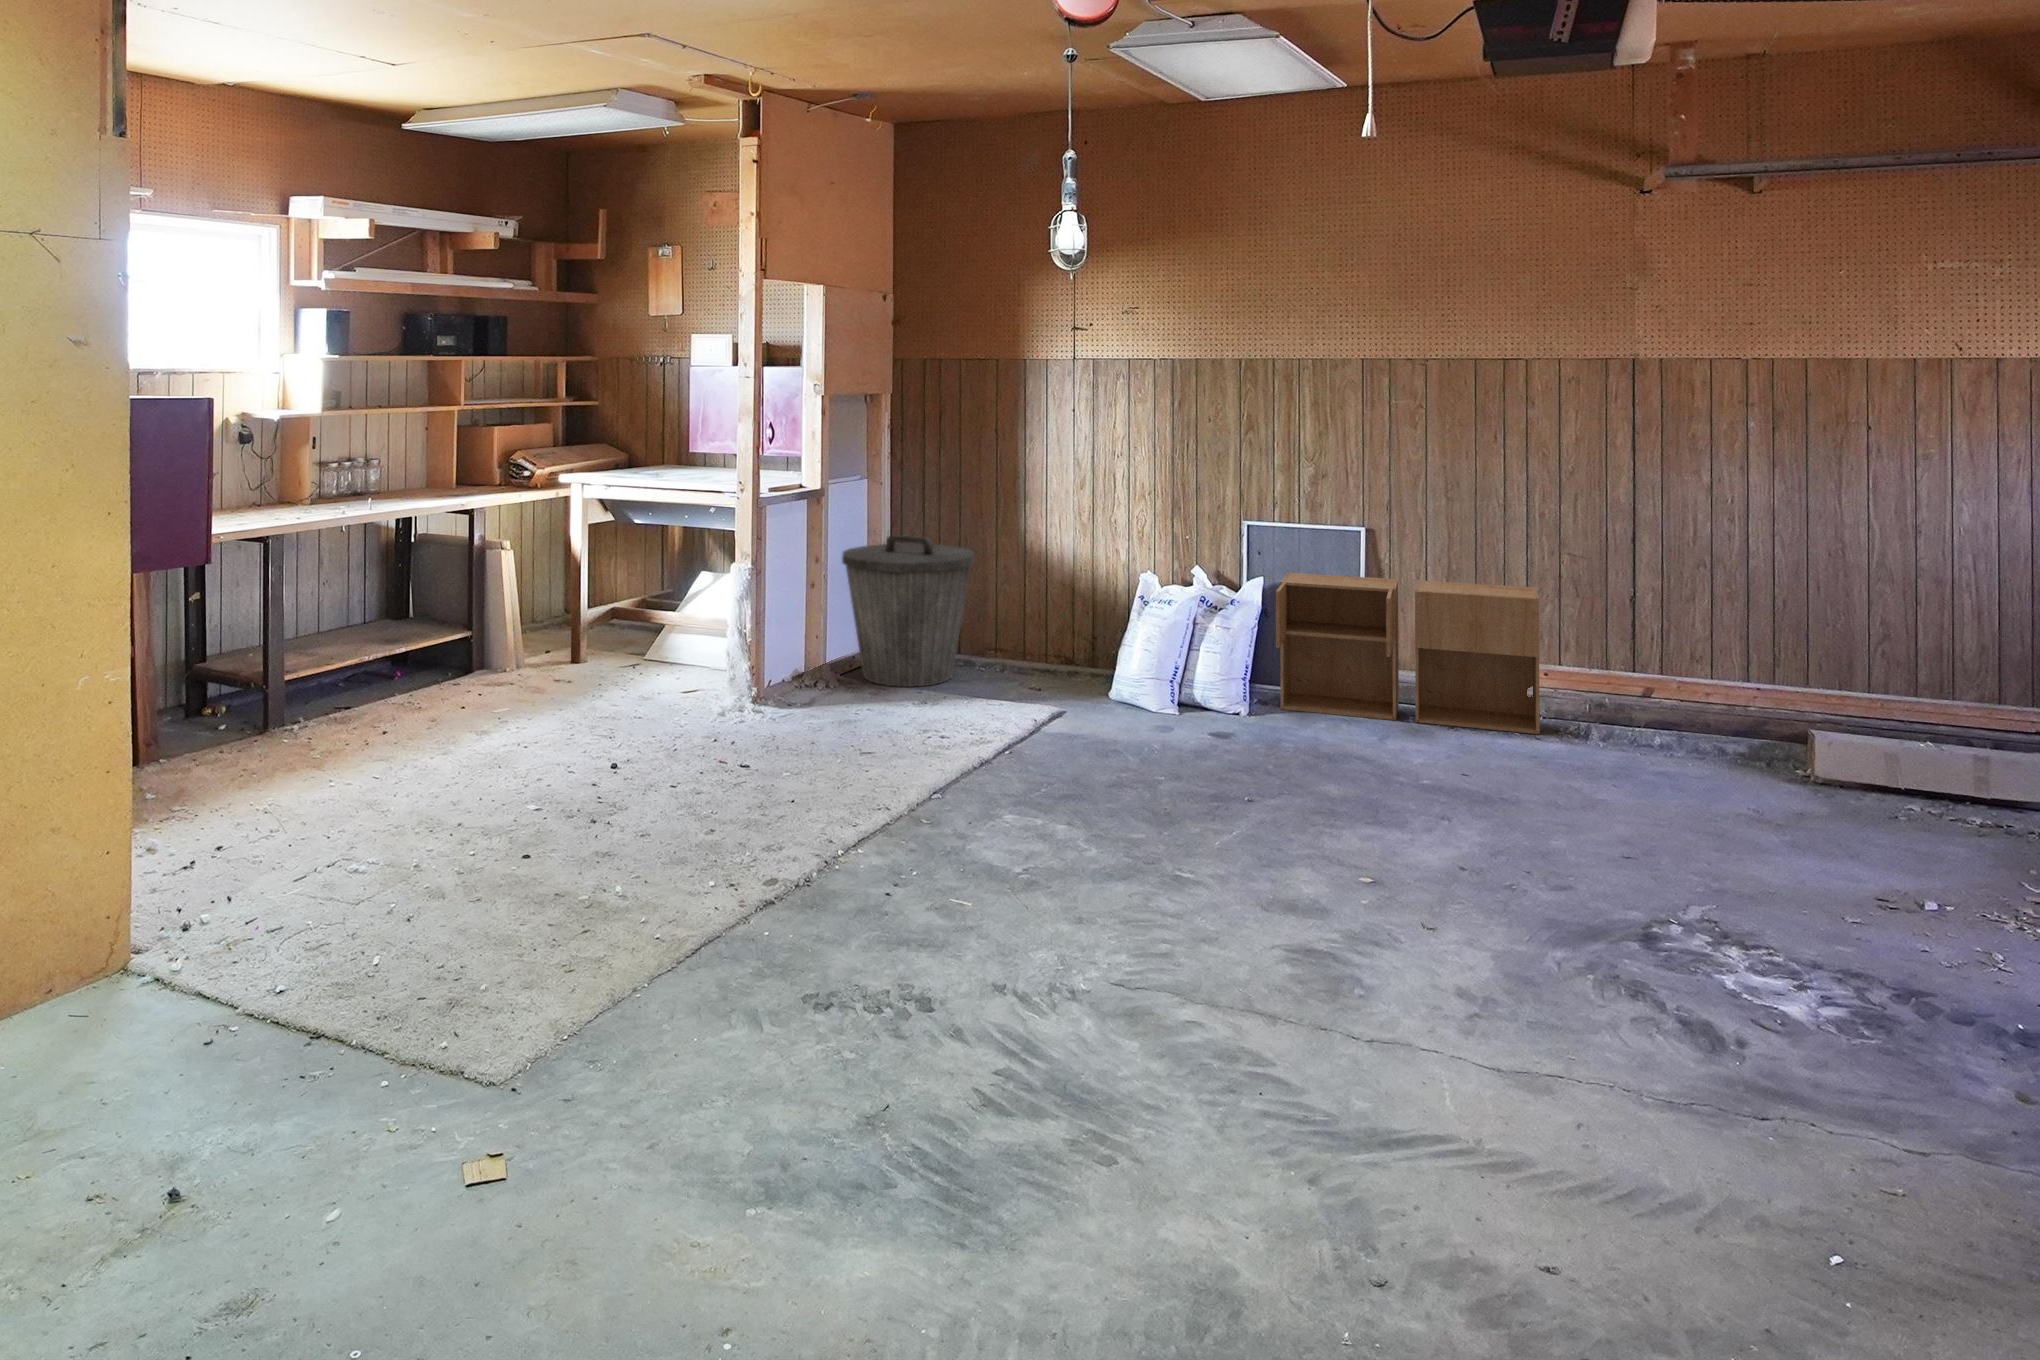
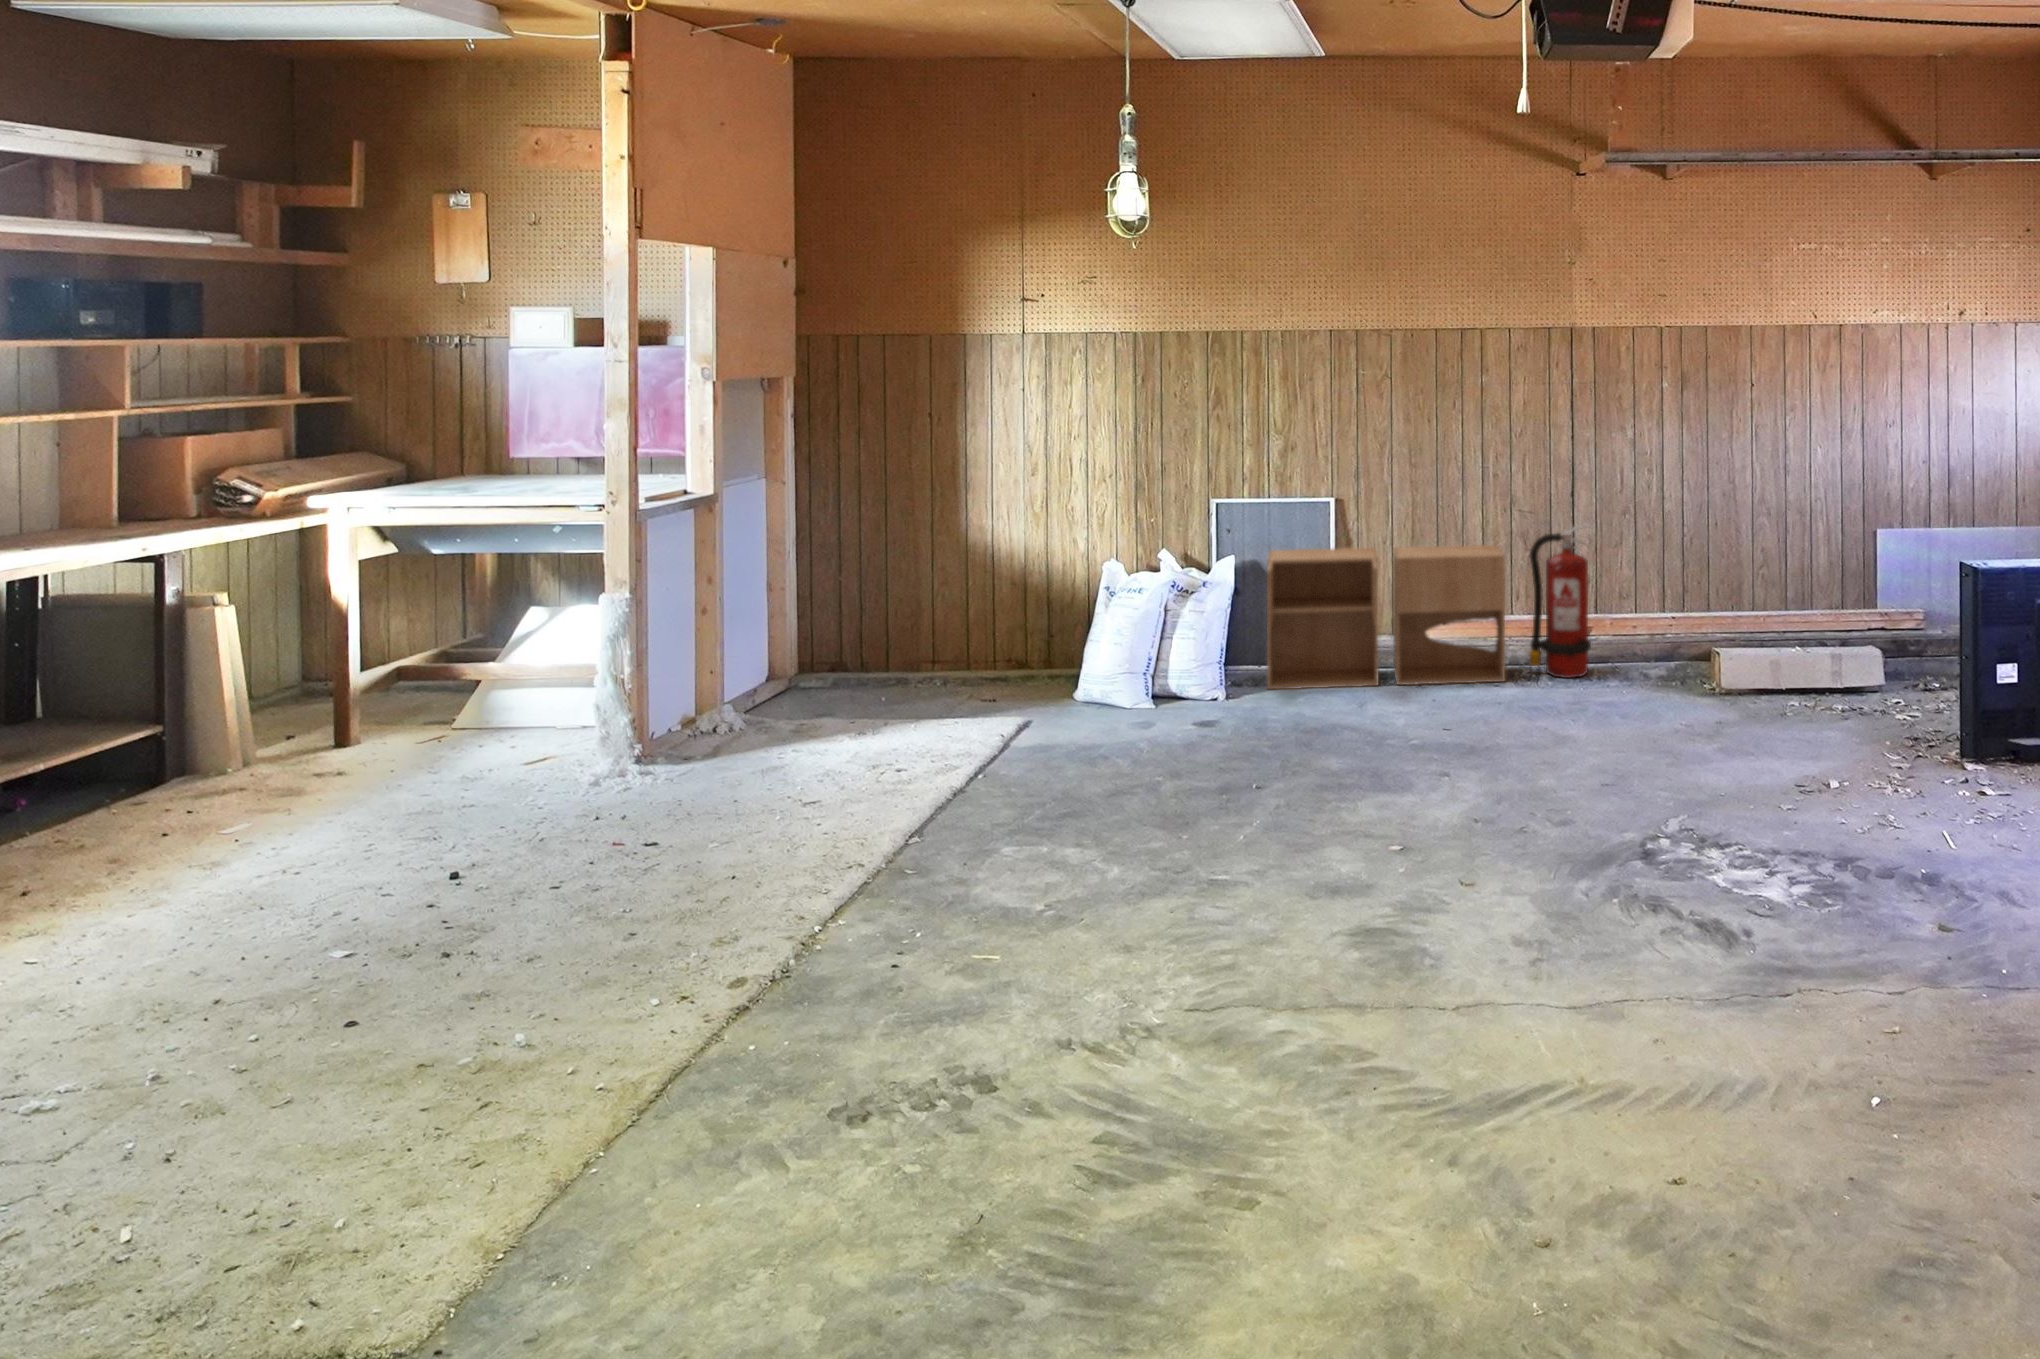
trash can: present [842,535,975,687] -> none [750,543,923,722]
fire extinguisher: none [1571,573,1647,741] -> present [1529,526,1591,678]

